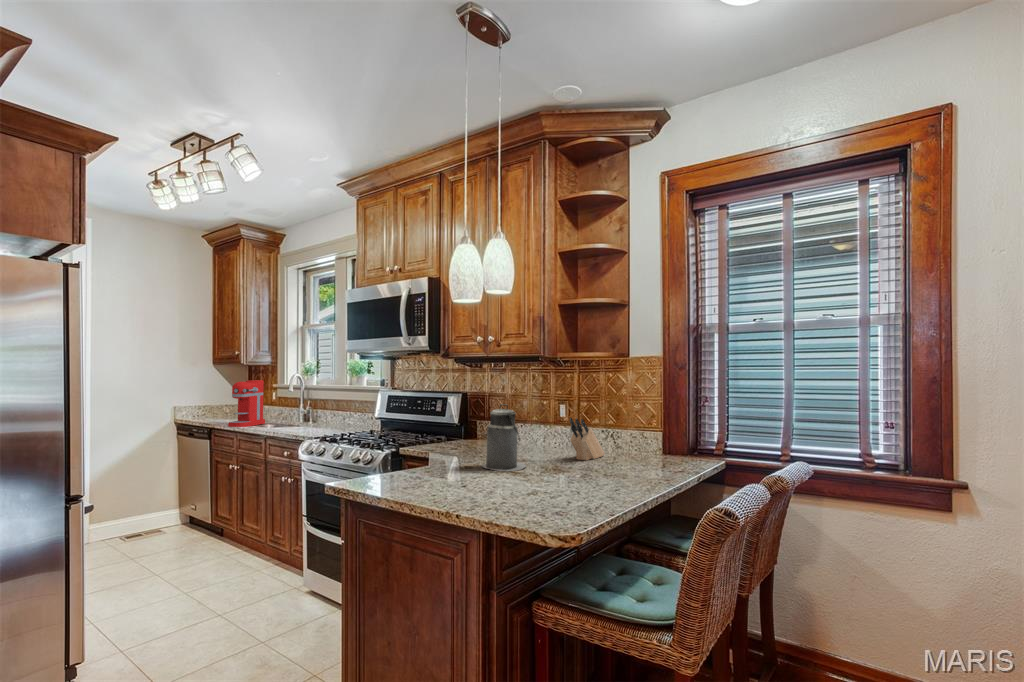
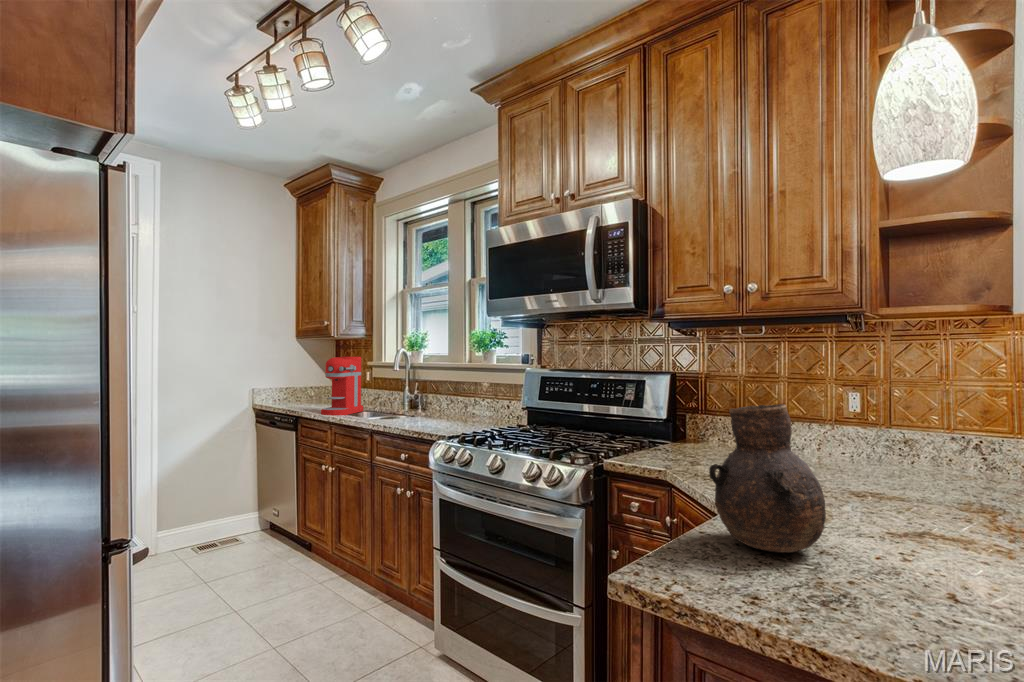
canister: present [483,404,526,471] -> none [832,391,937,525]
vase: none [381,412,433,480] -> present [709,404,826,553]
knife block: present [570,418,605,460] -> none [953,418,998,496]

